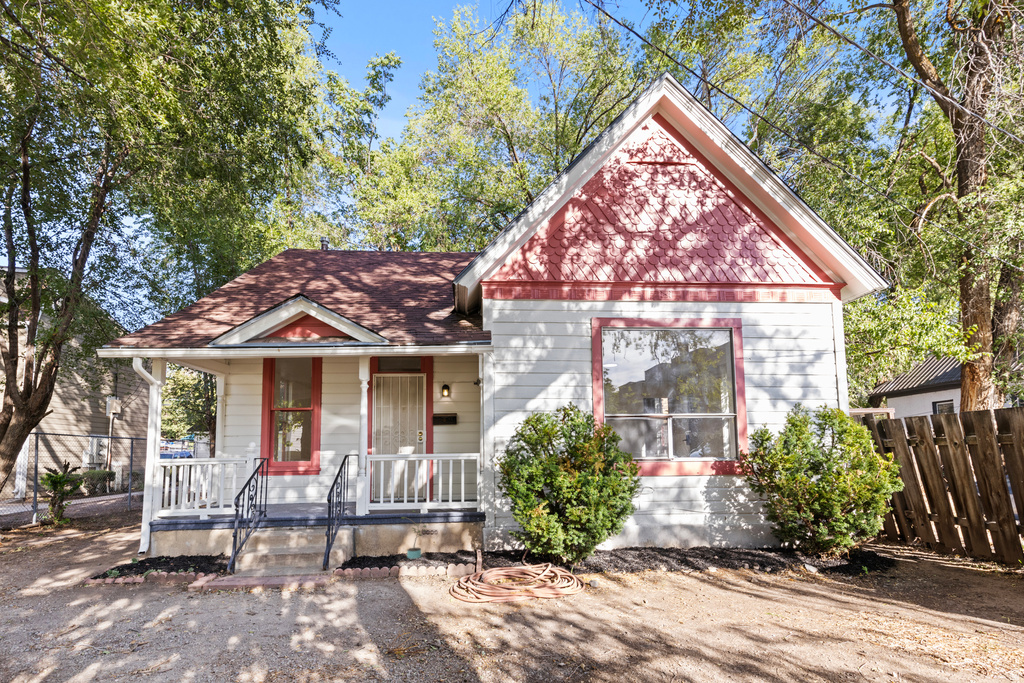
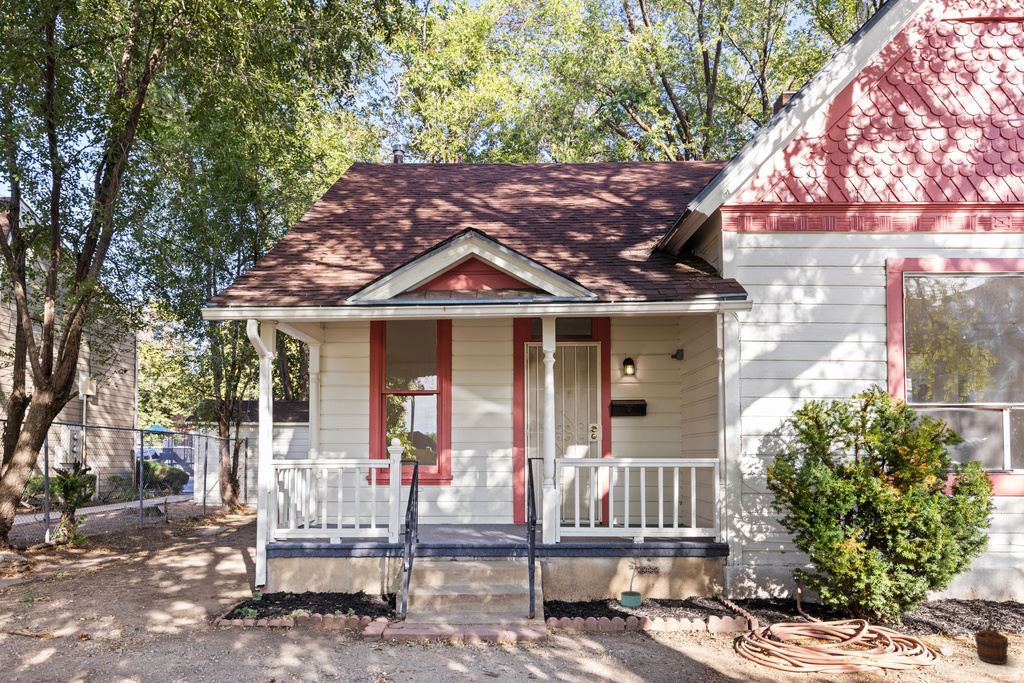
wooden bucket: none [609,556,627,590] -> present [975,612,1008,664]

